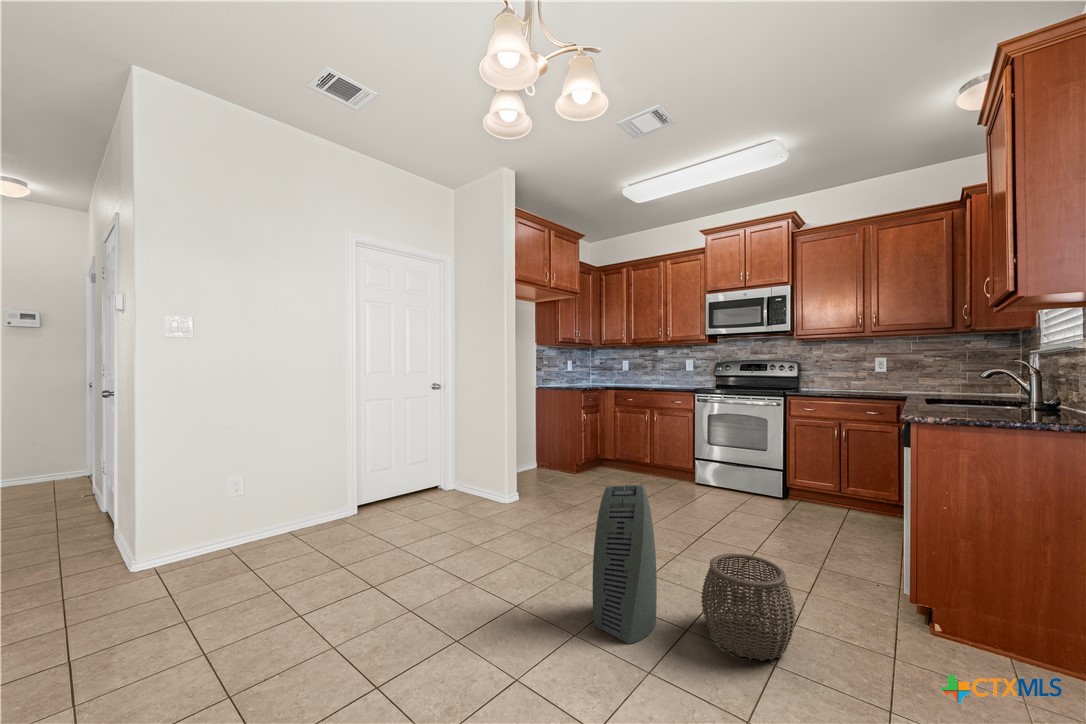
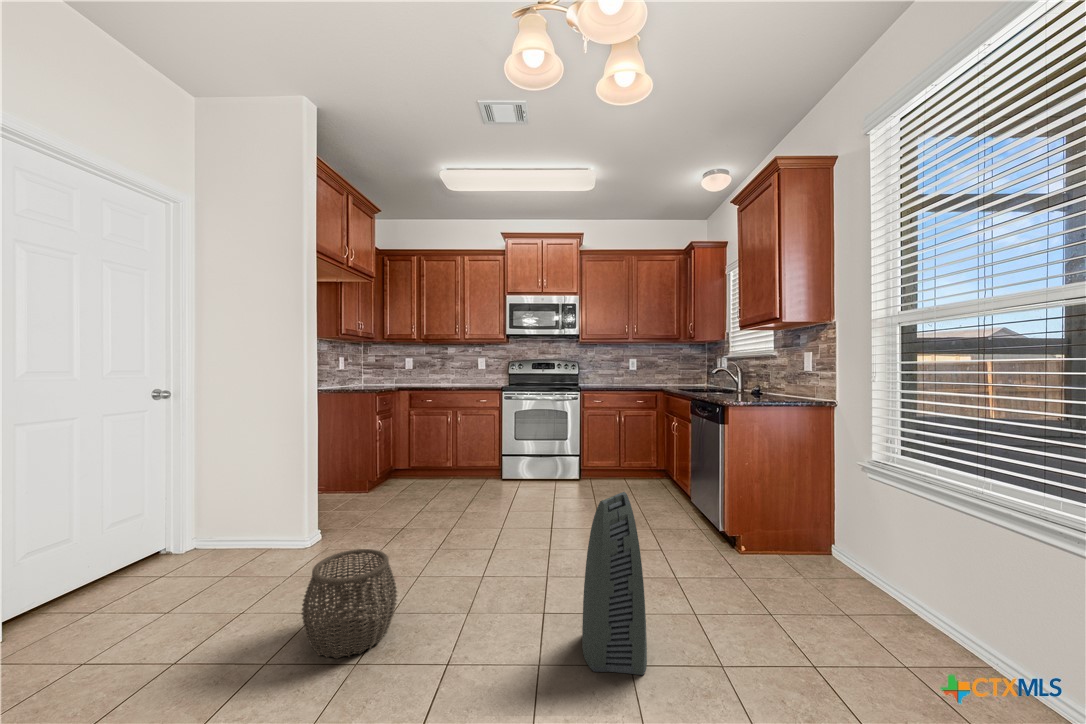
woven basket: present [701,554,796,661] -> present [302,549,397,658]

